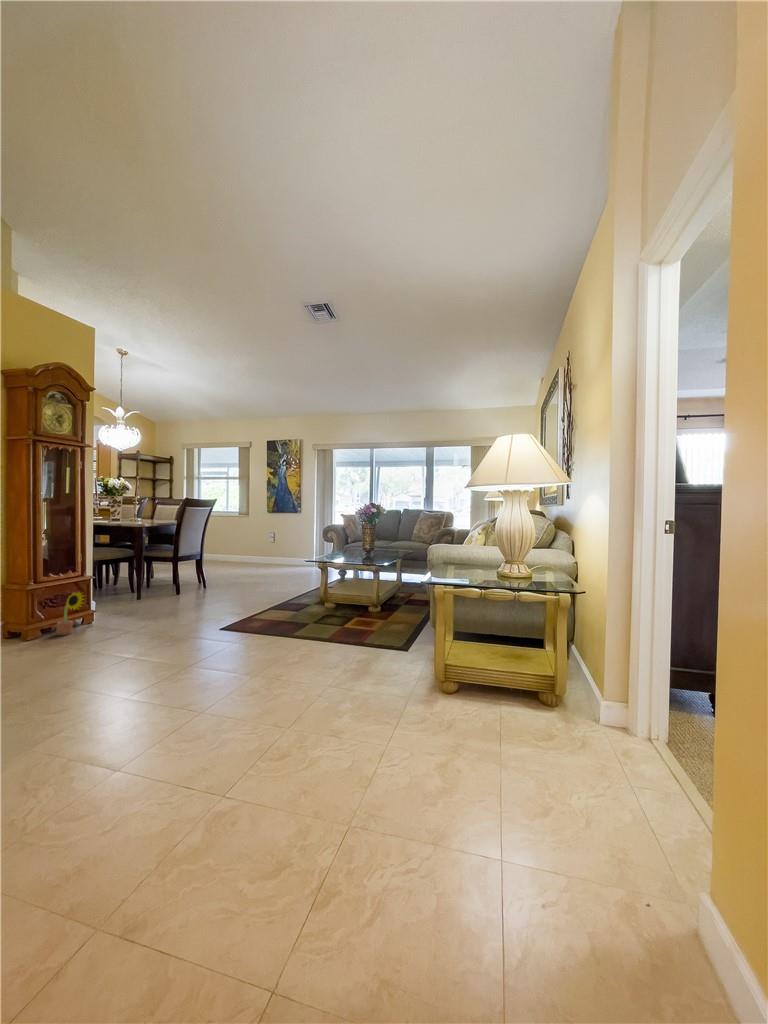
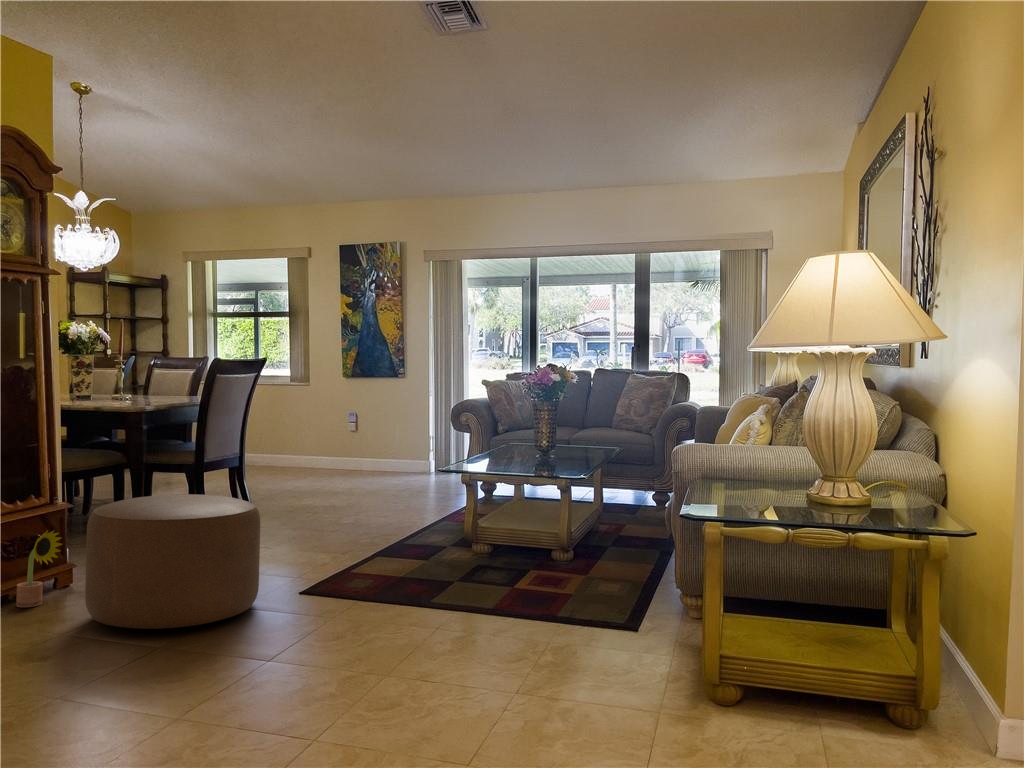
ottoman: none [92,572,198,647] -> present [85,494,260,629]

